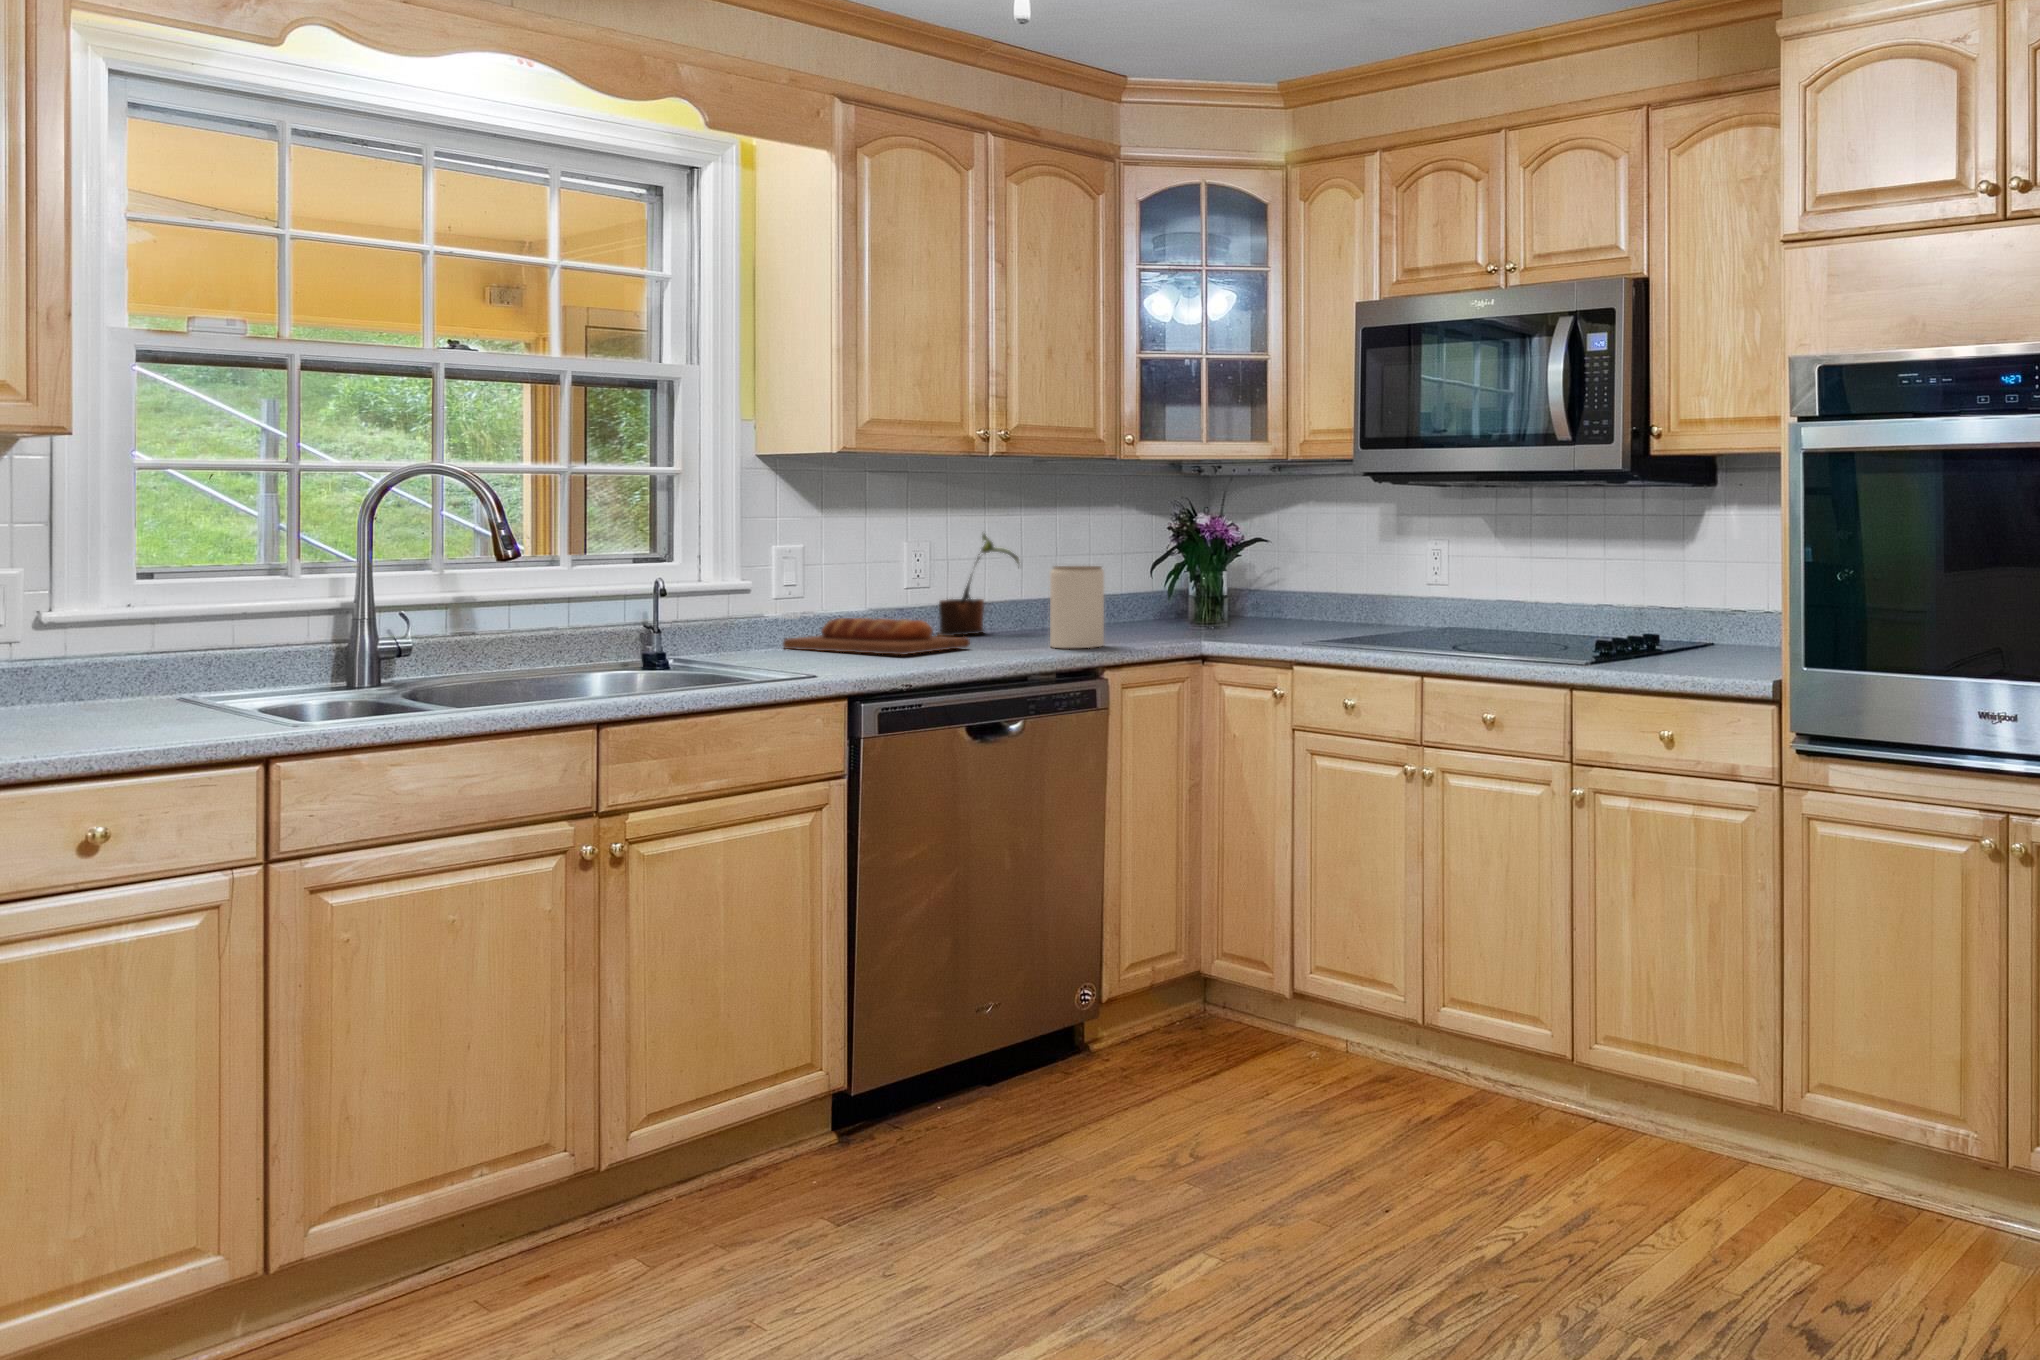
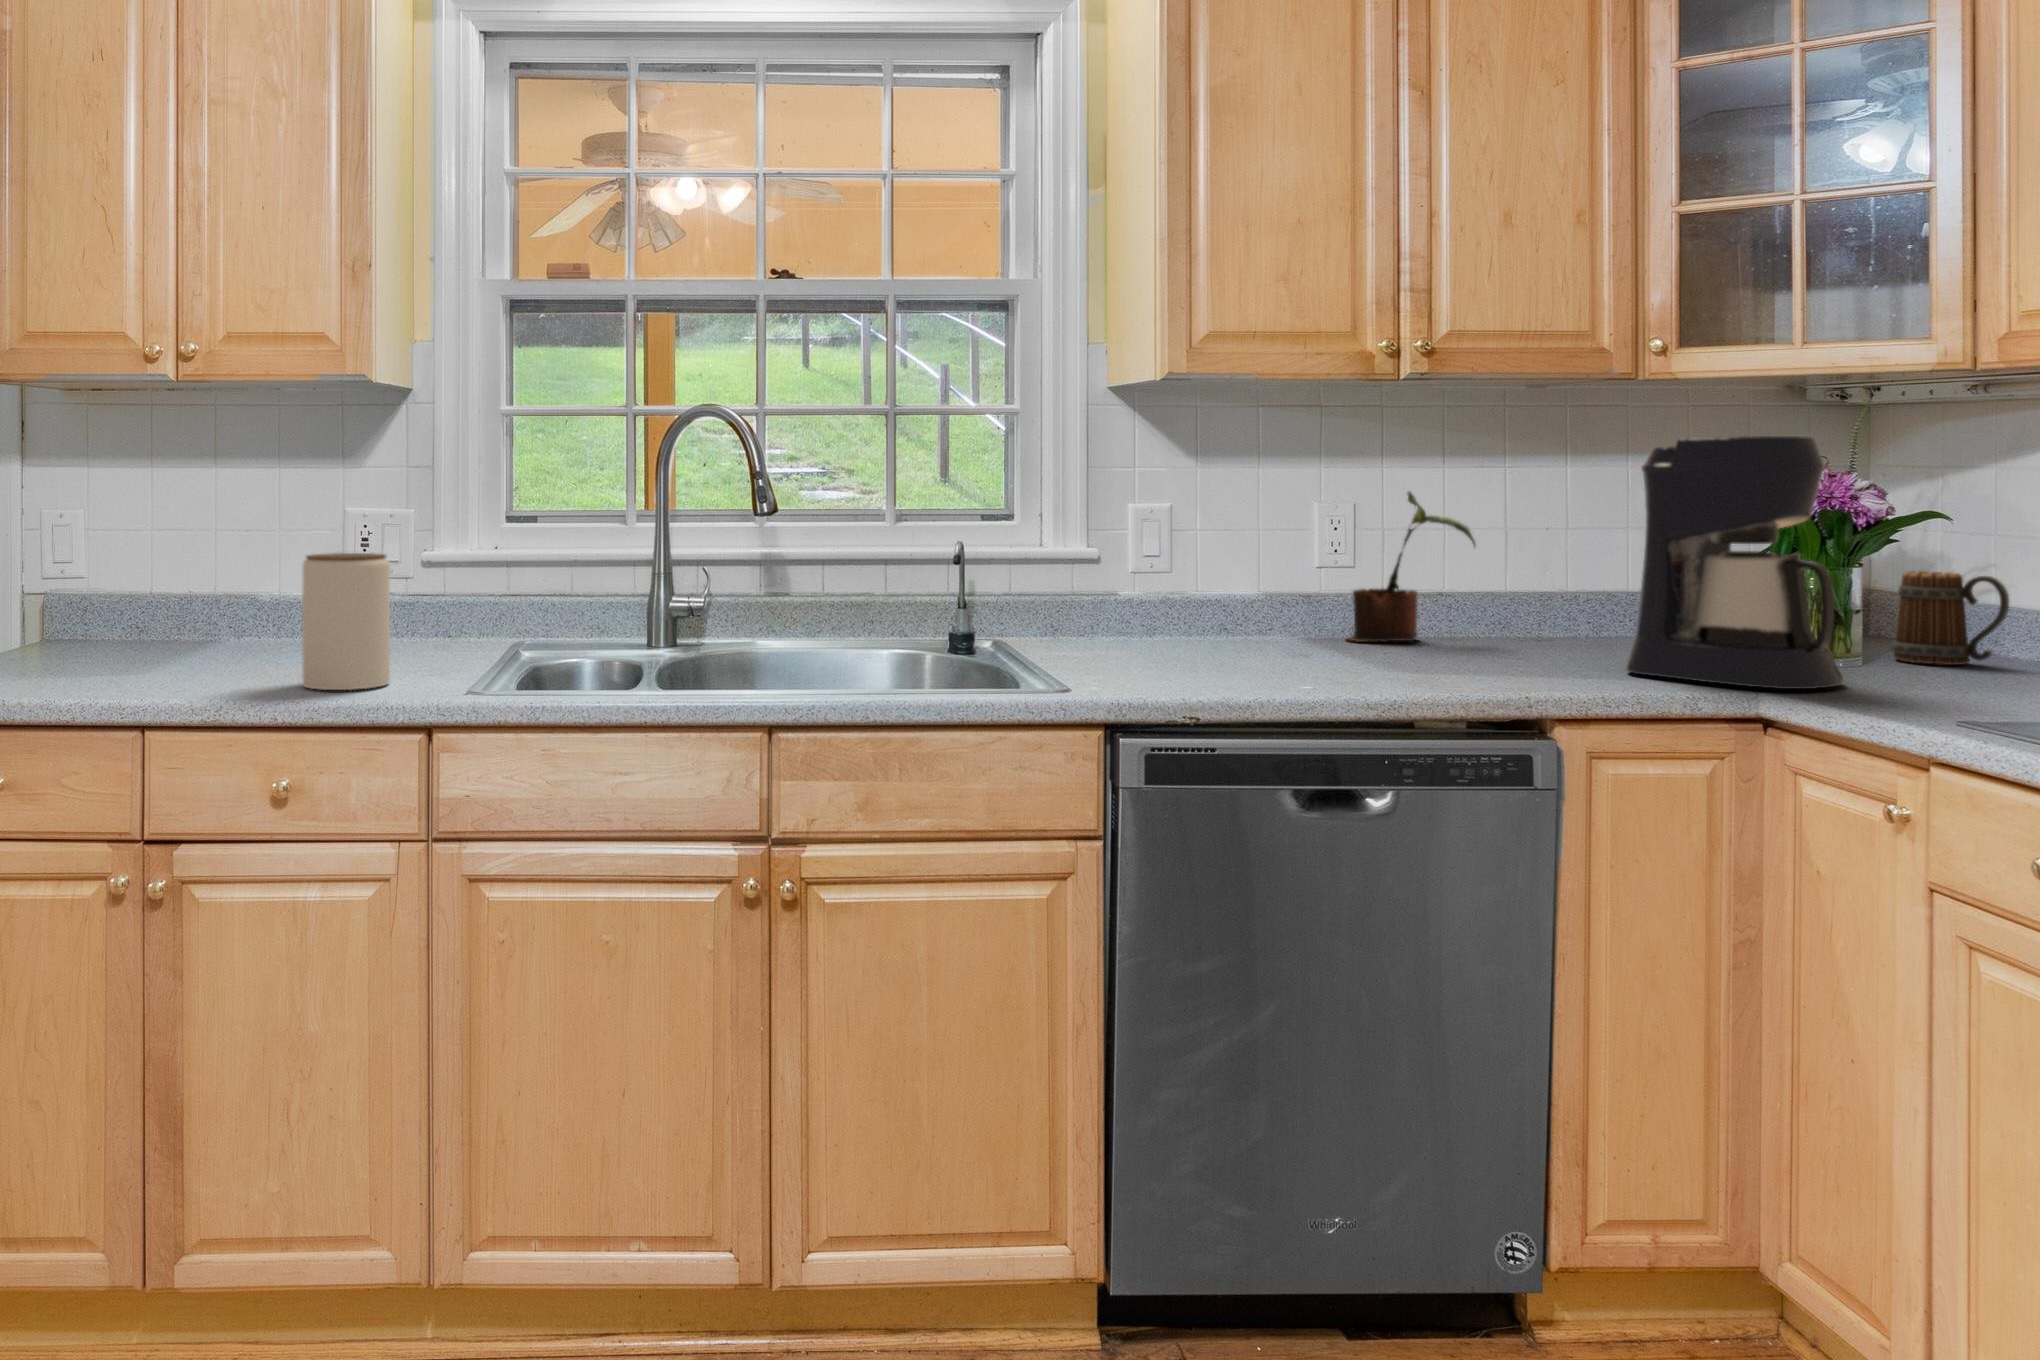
coffee maker: none [1127,497,1235,640] -> present [1626,436,1844,689]
jar: present [1050,566,1104,648] -> present [302,553,390,690]
mug: none [1240,572,1293,624] -> present [1892,571,2009,665]
bread loaf: present [783,618,970,655] -> none [1121,607,1349,667]

